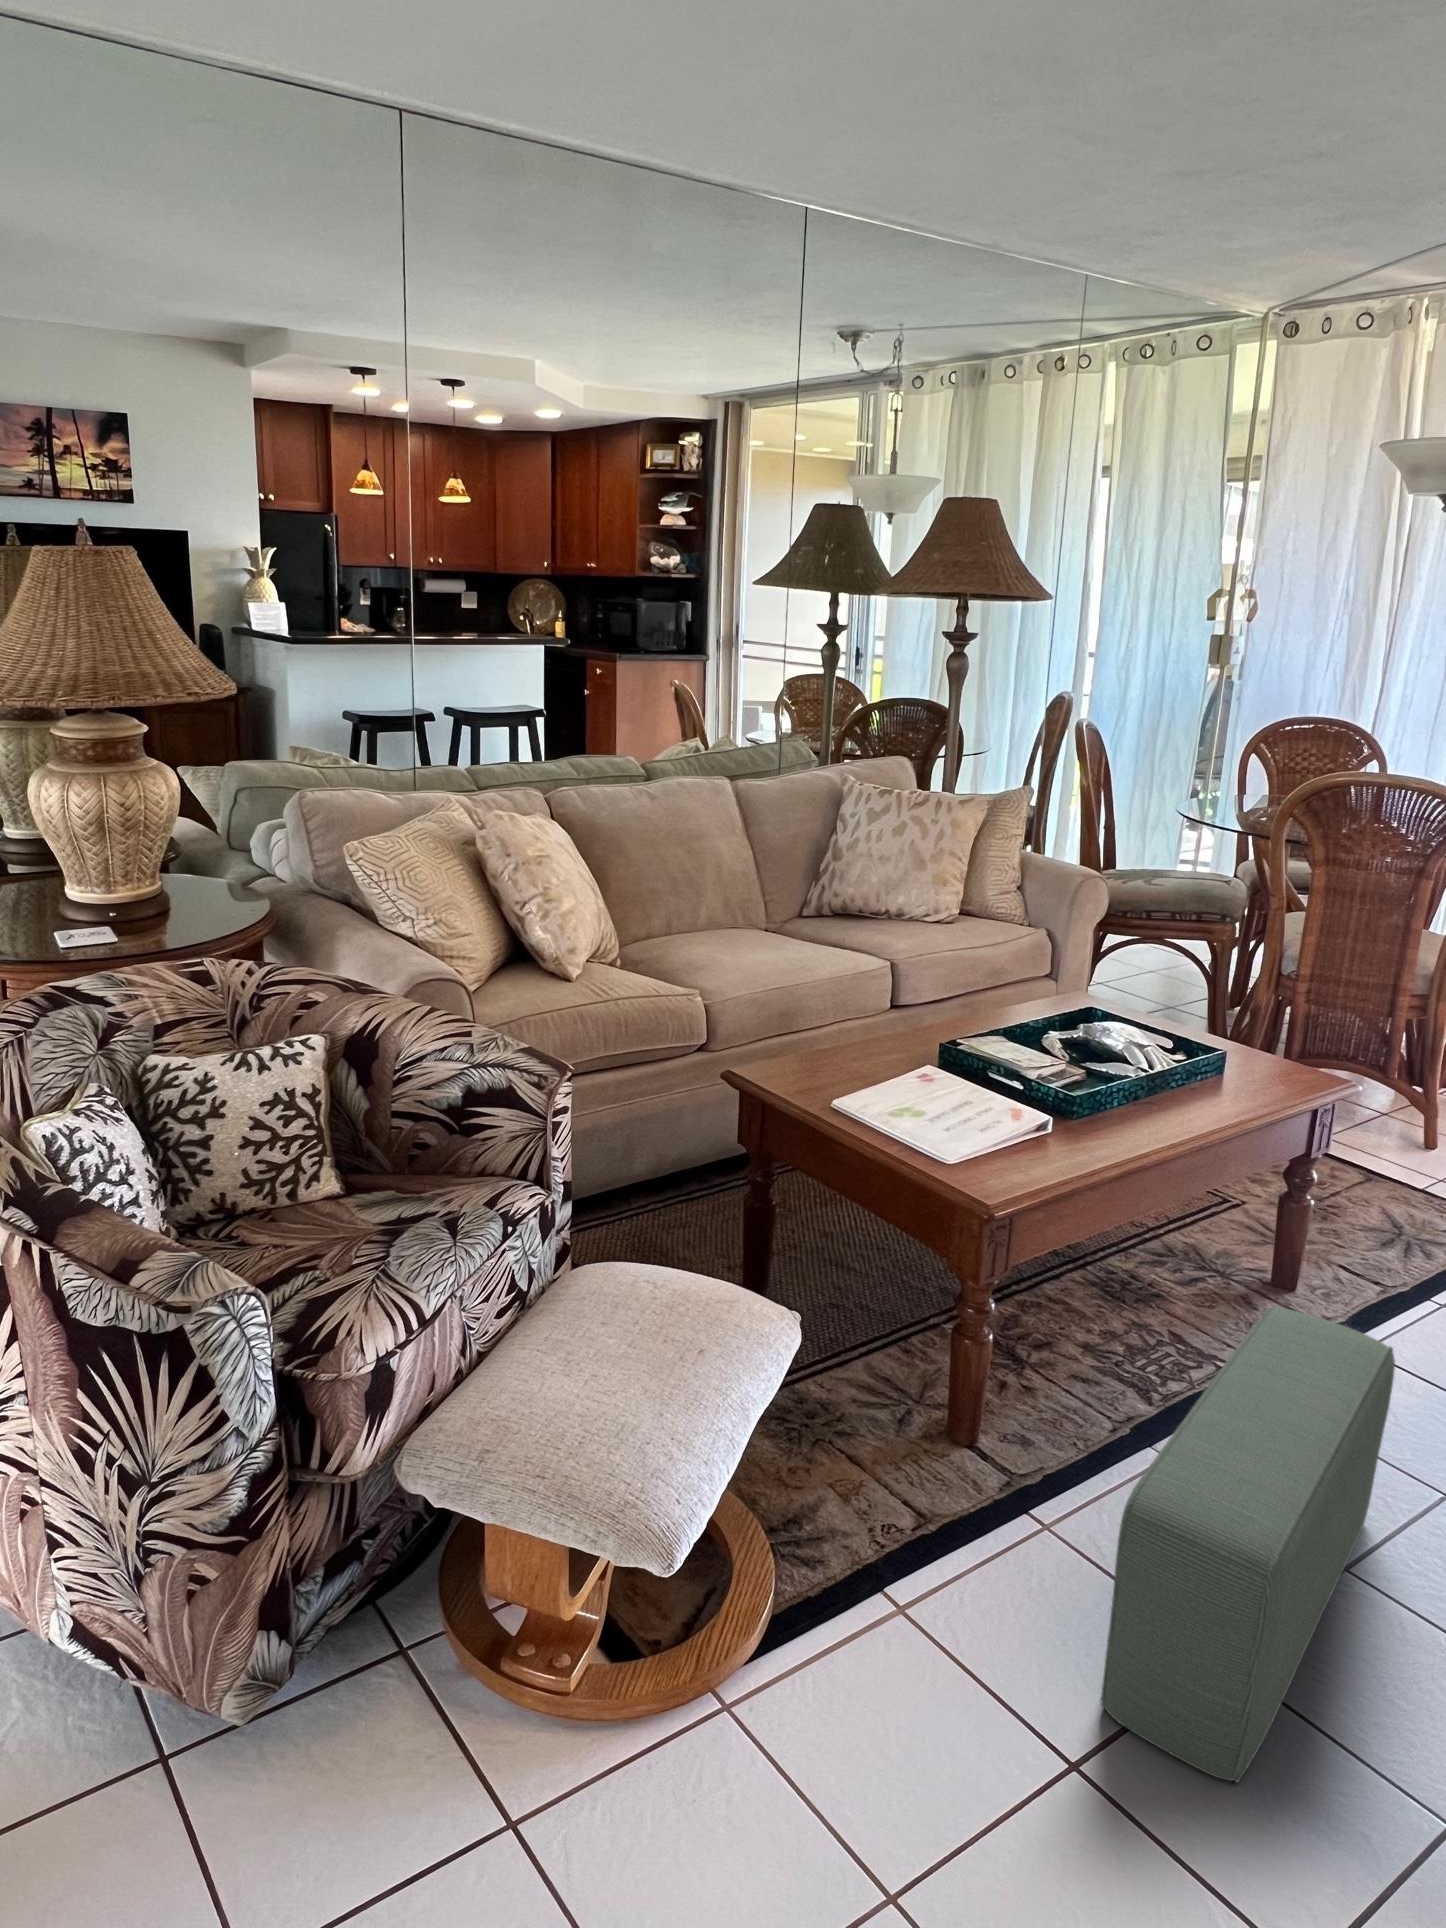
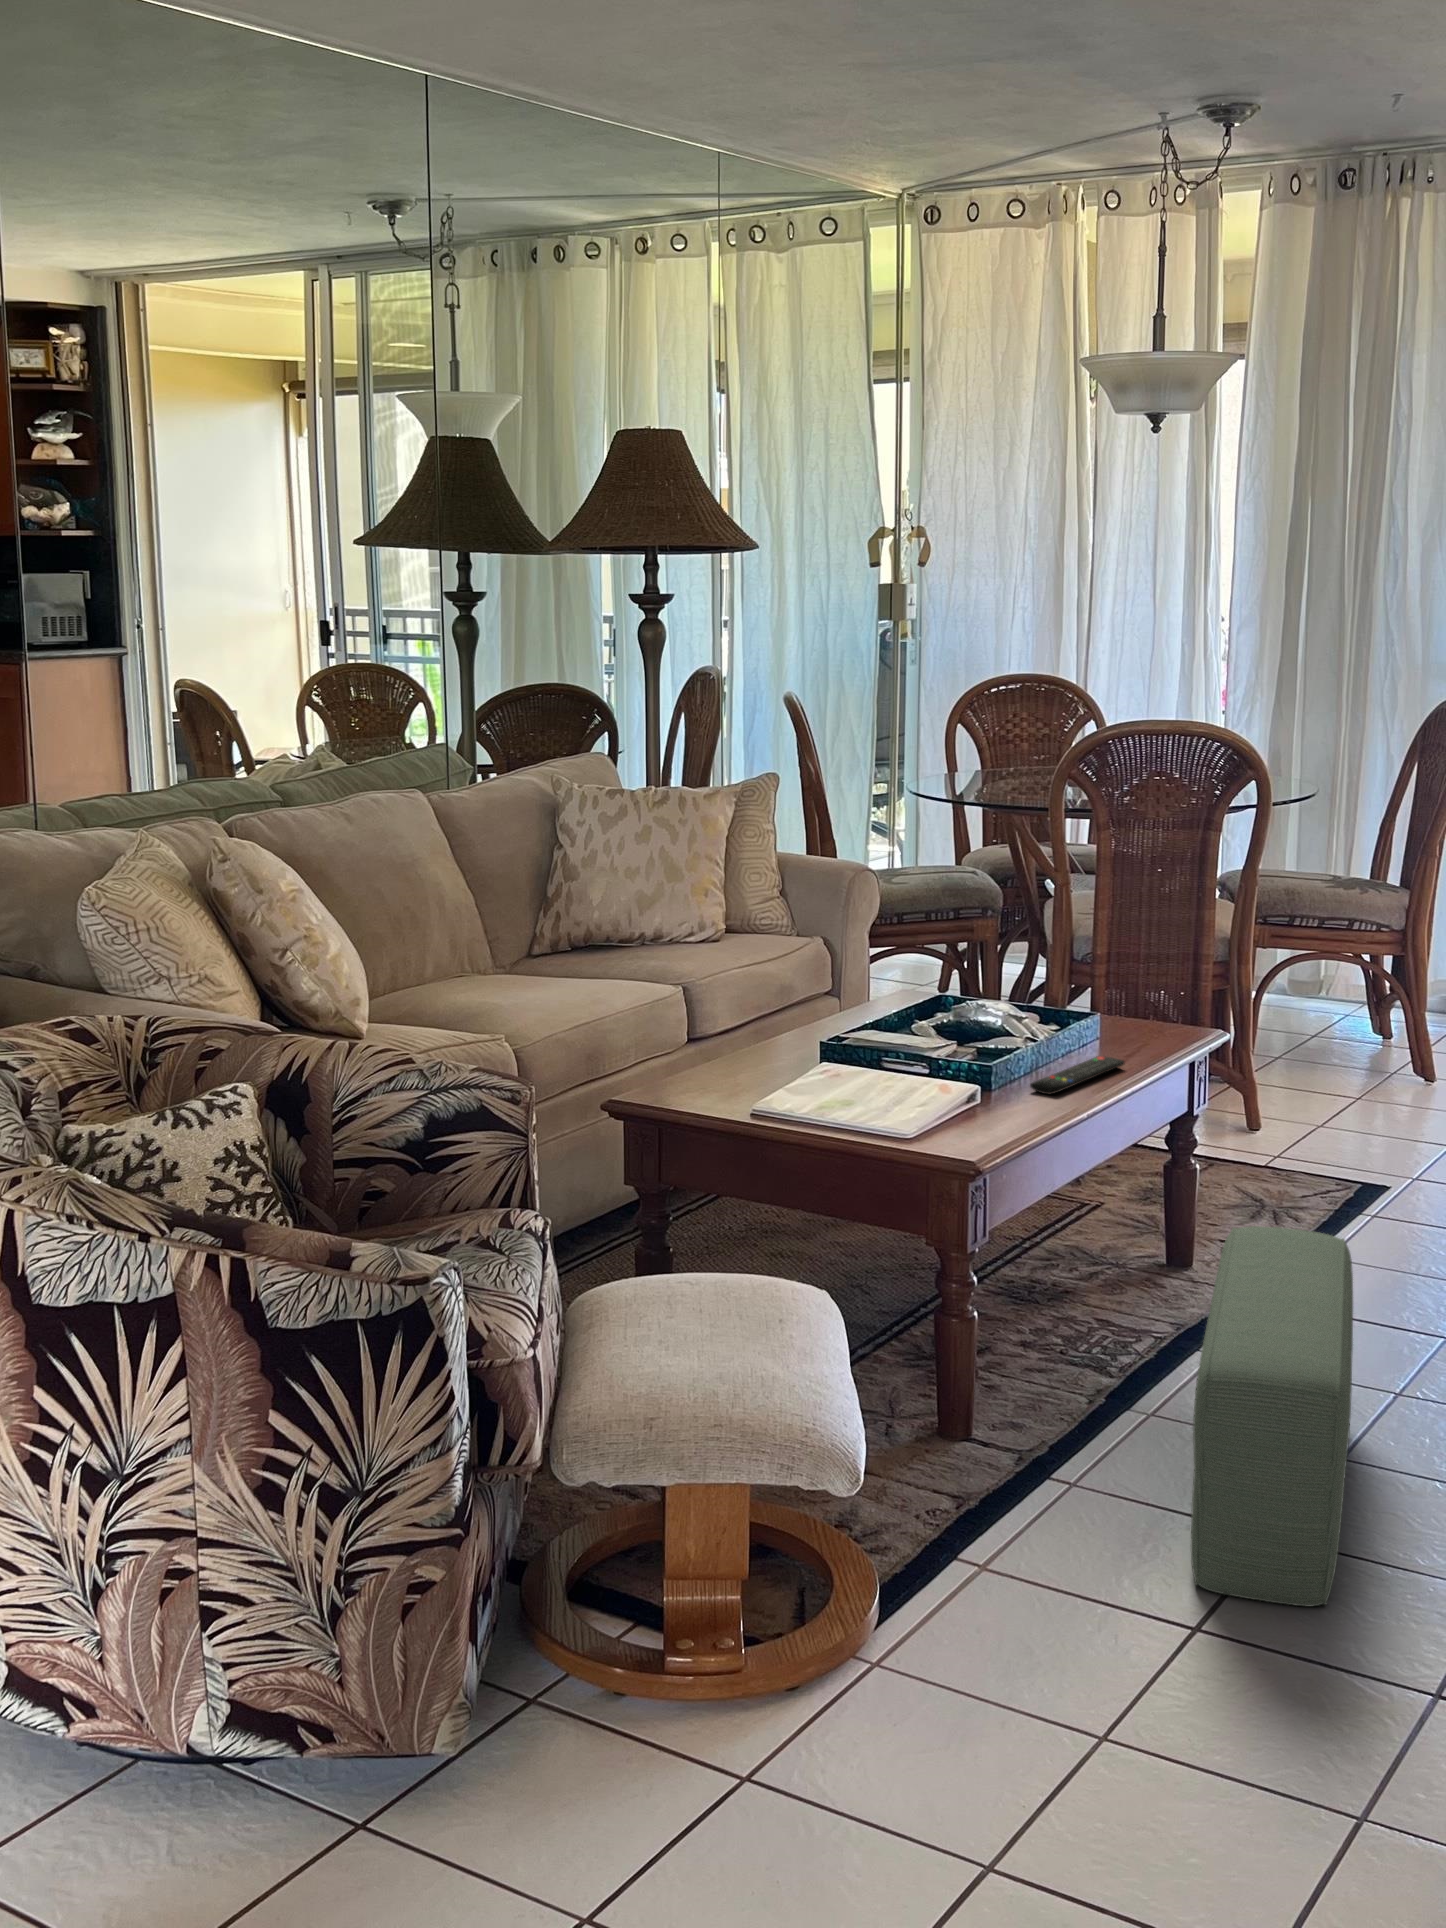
remote control: none [1107,1094,1222,1130] -> present [1030,1056,1124,1094]

